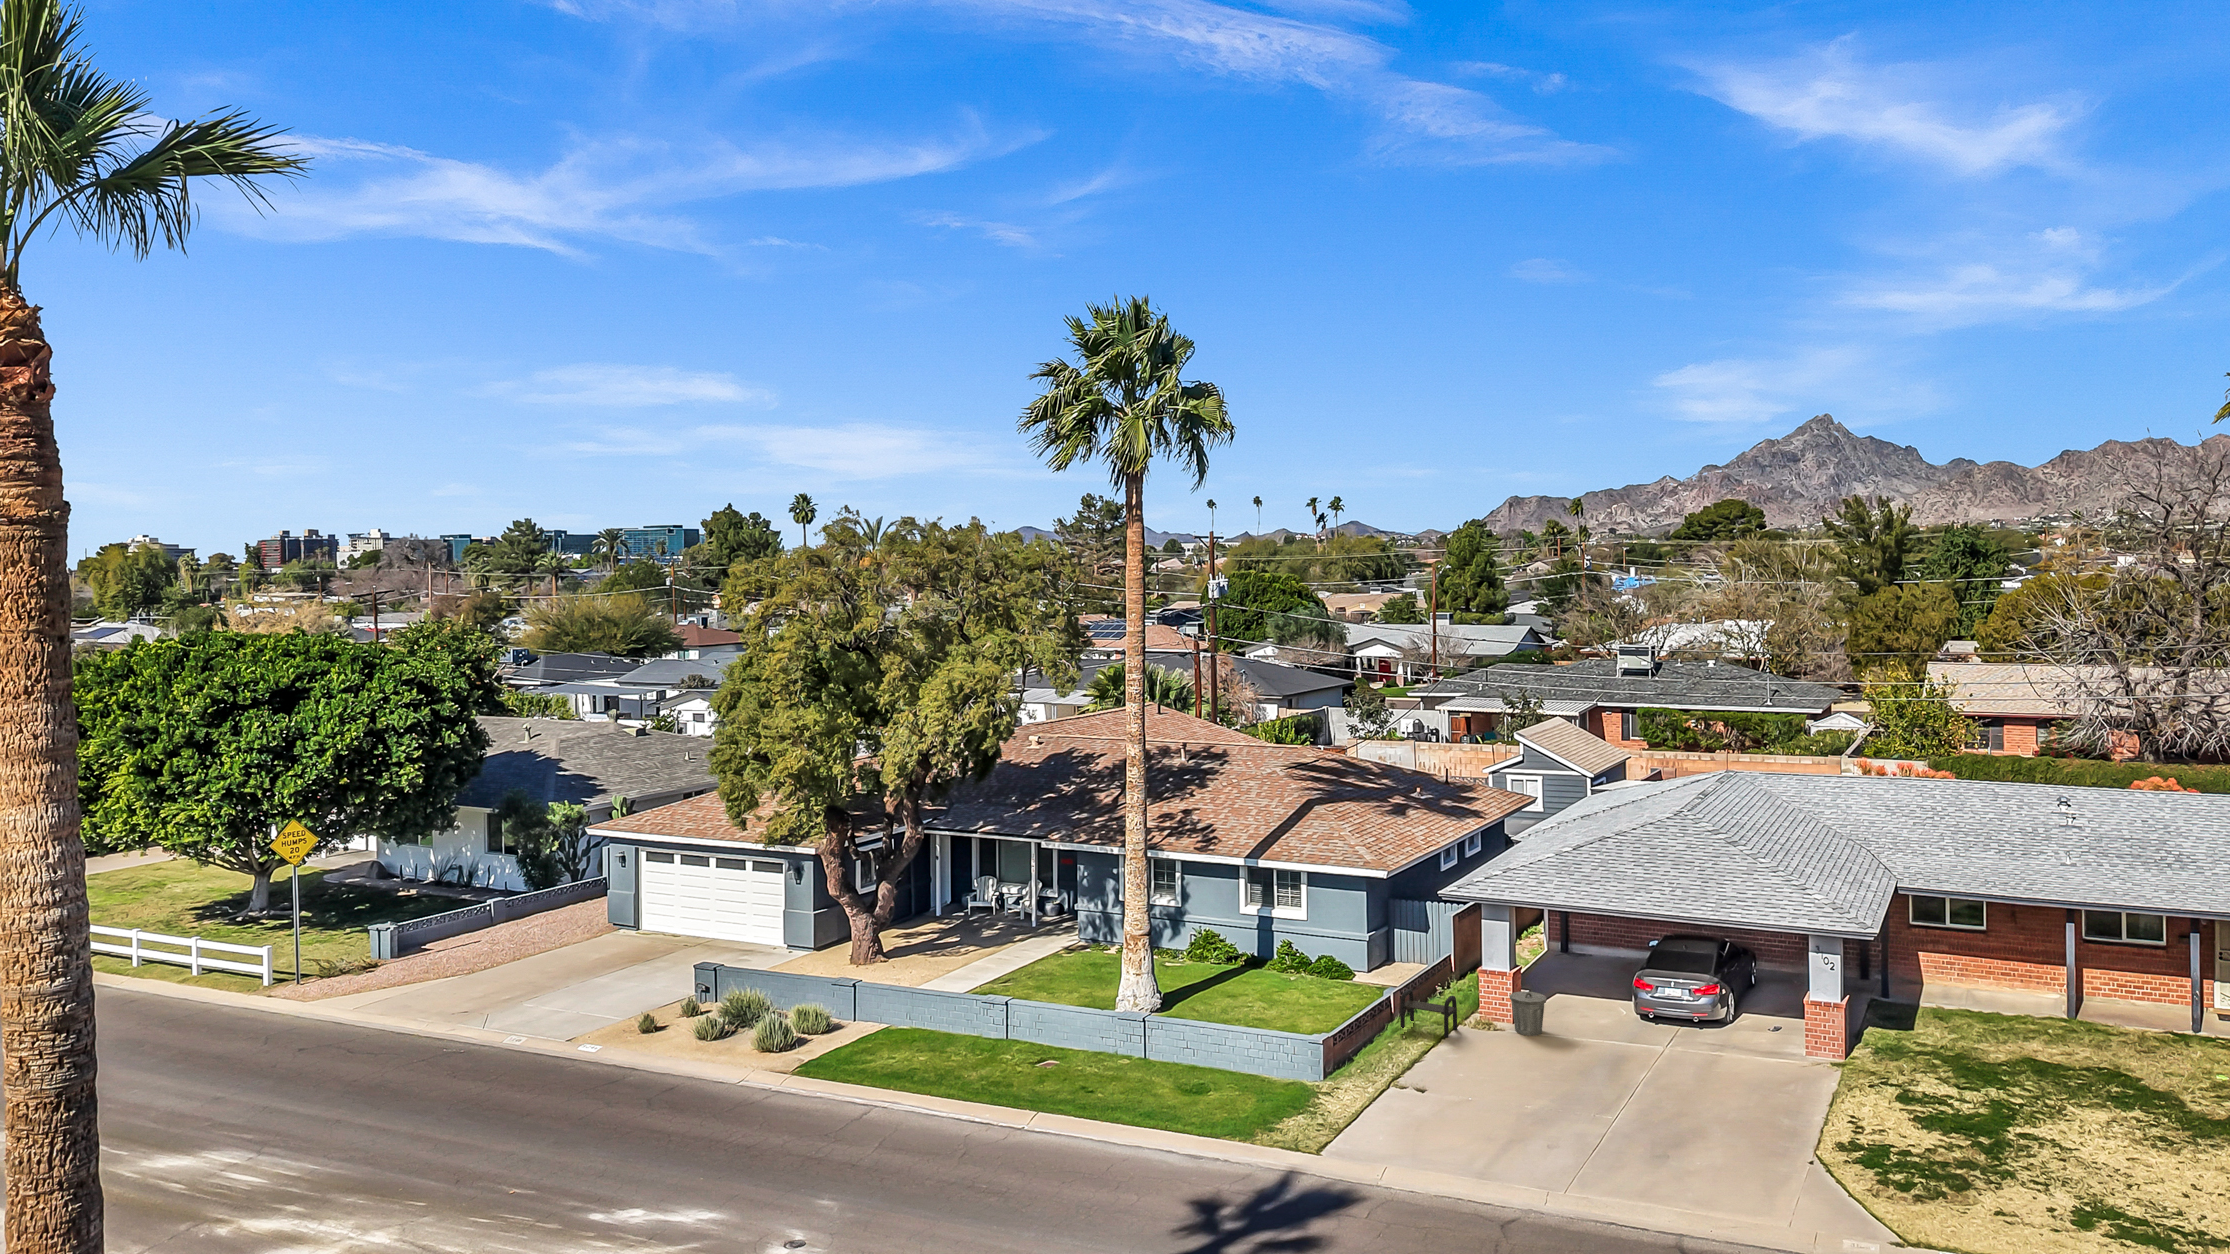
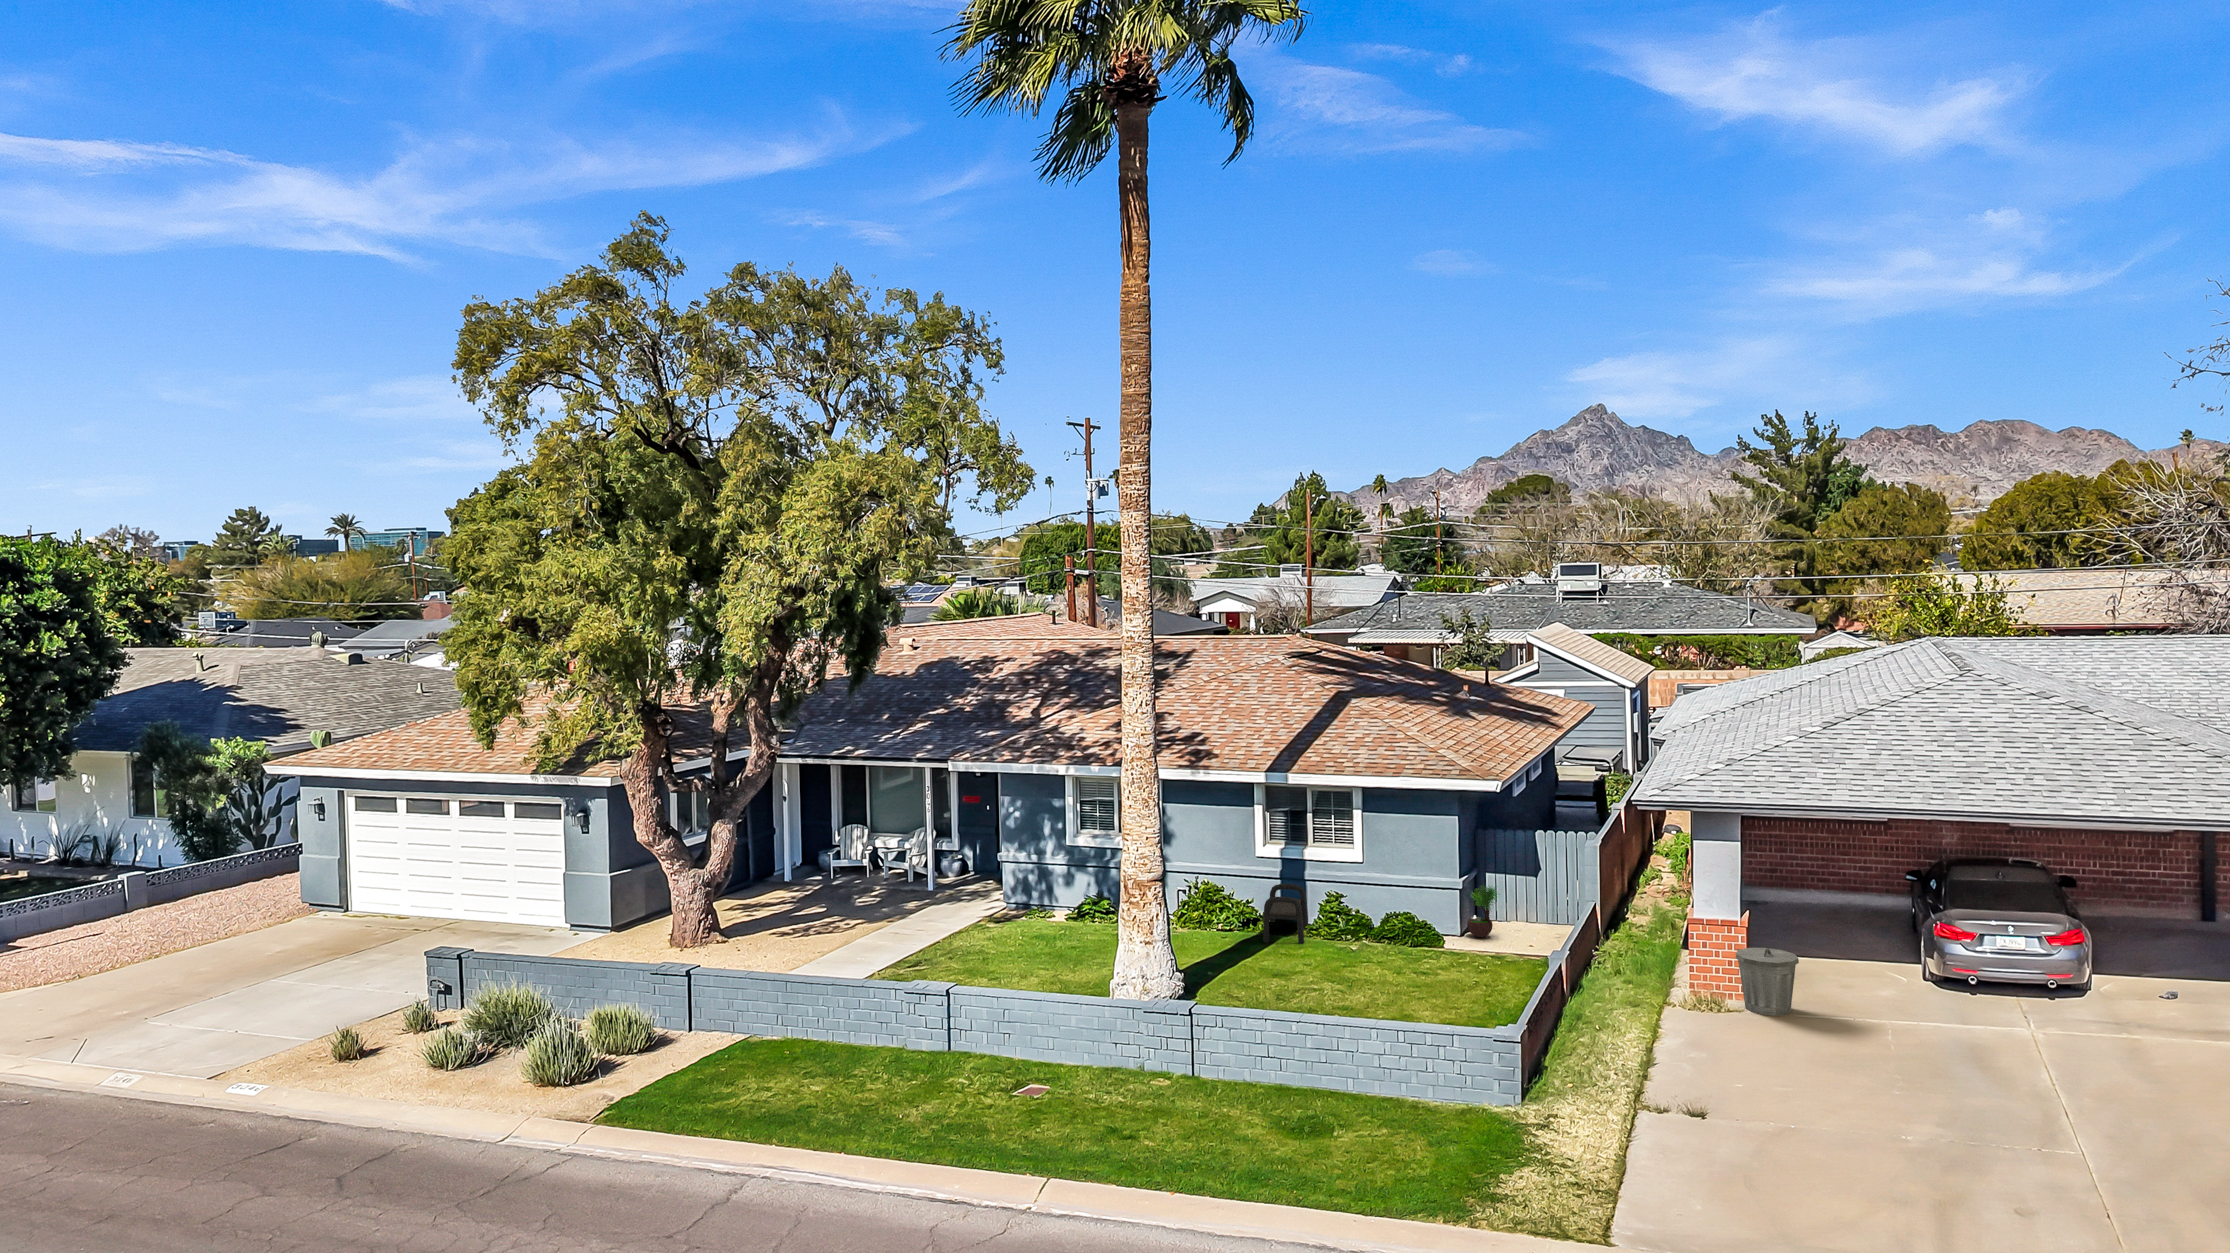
potted tree: none [1377,939,1399,976] -> present [1467,885,1497,937]
bench: present [1400,989,1457,1038] -> present [1263,884,1308,944]

